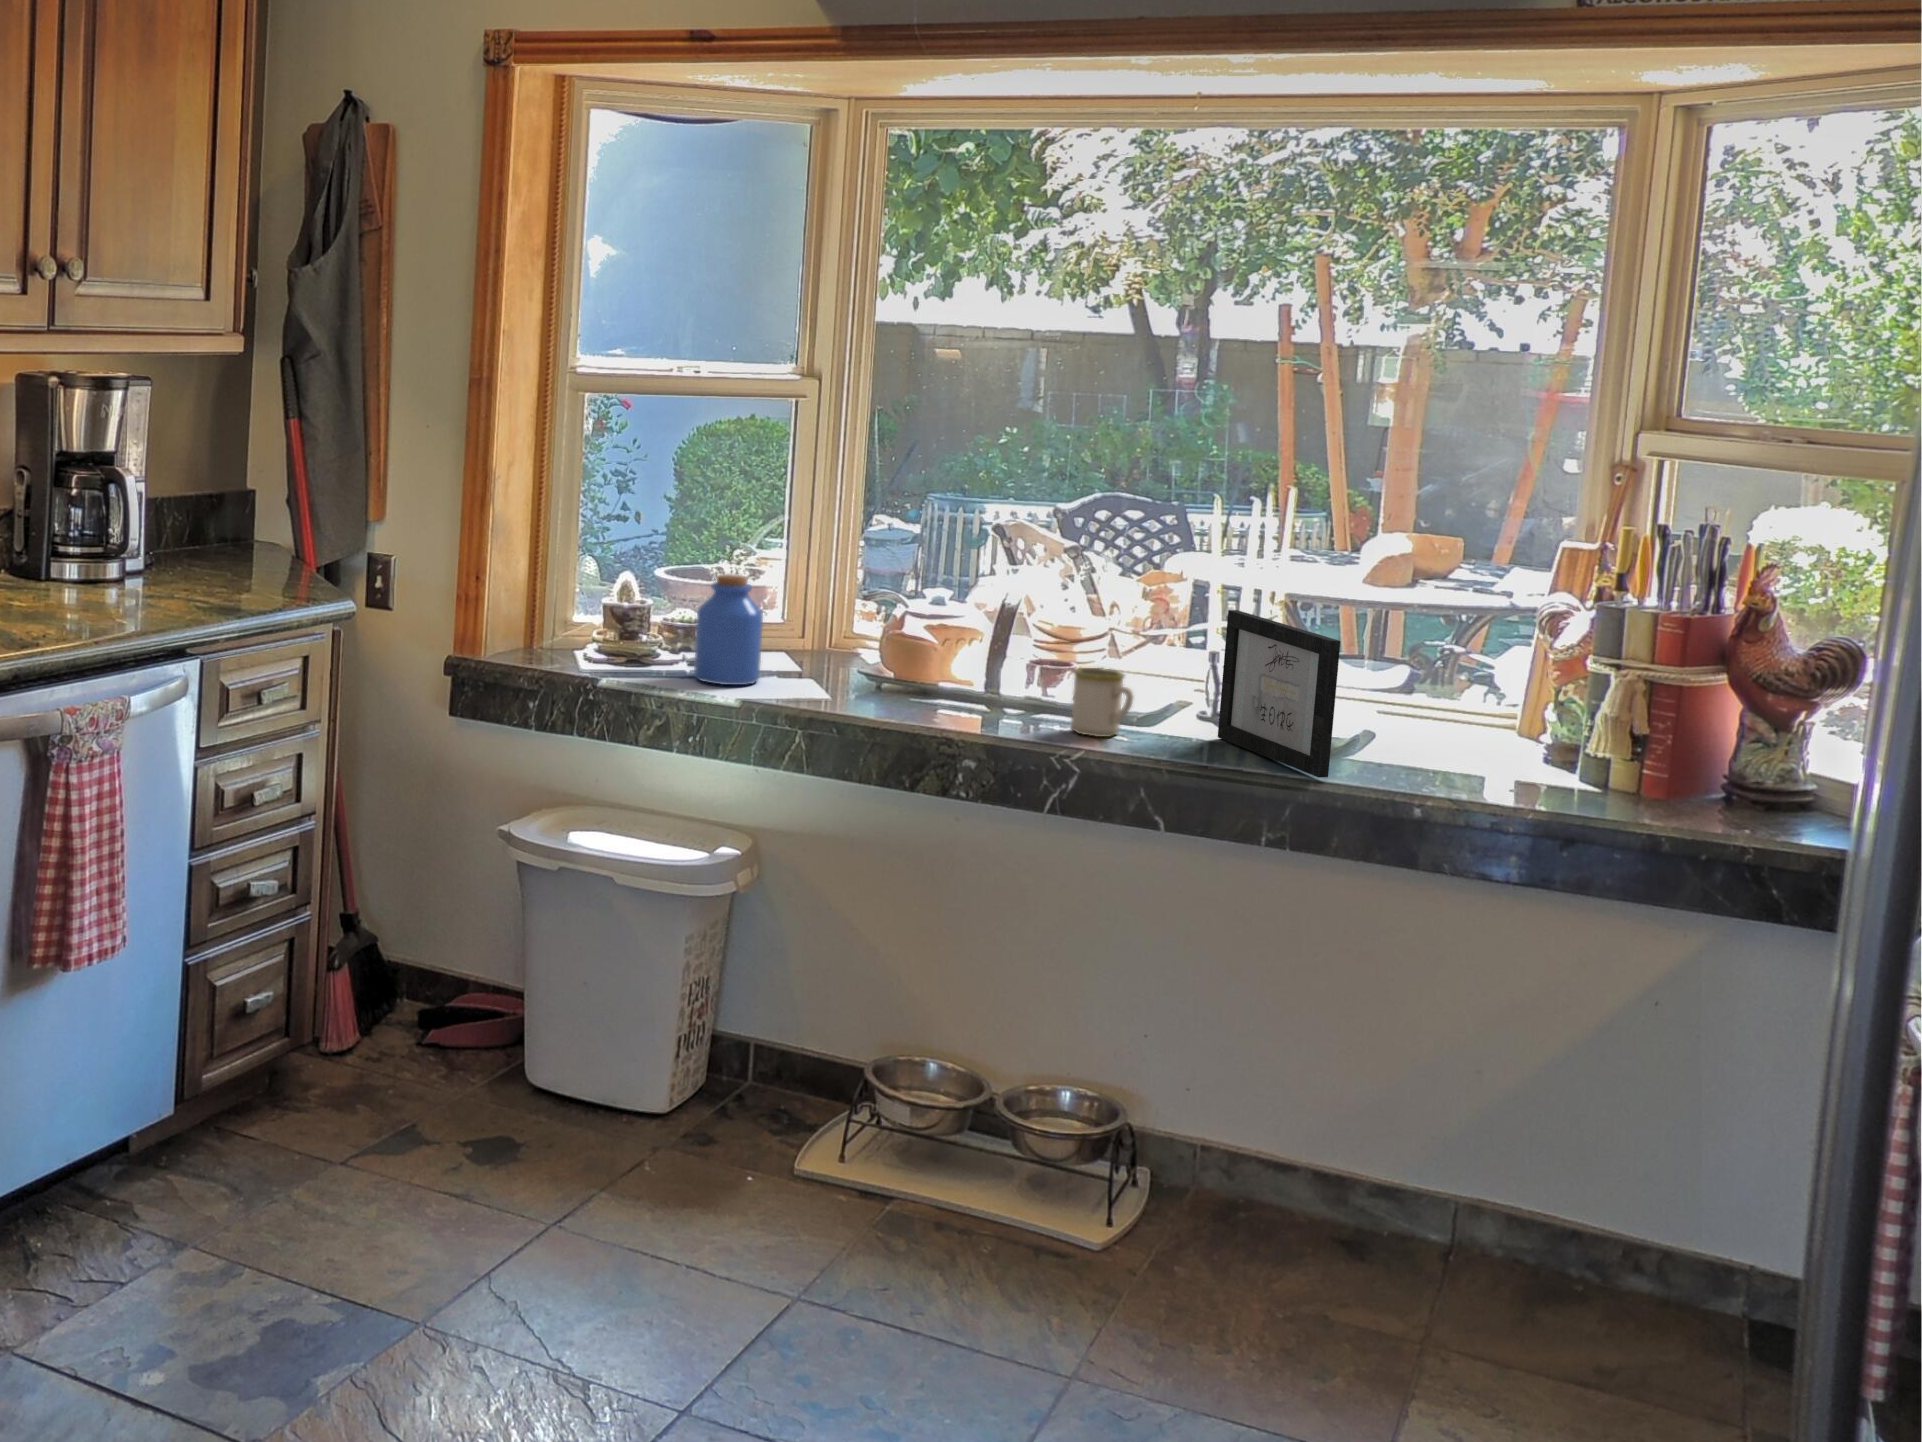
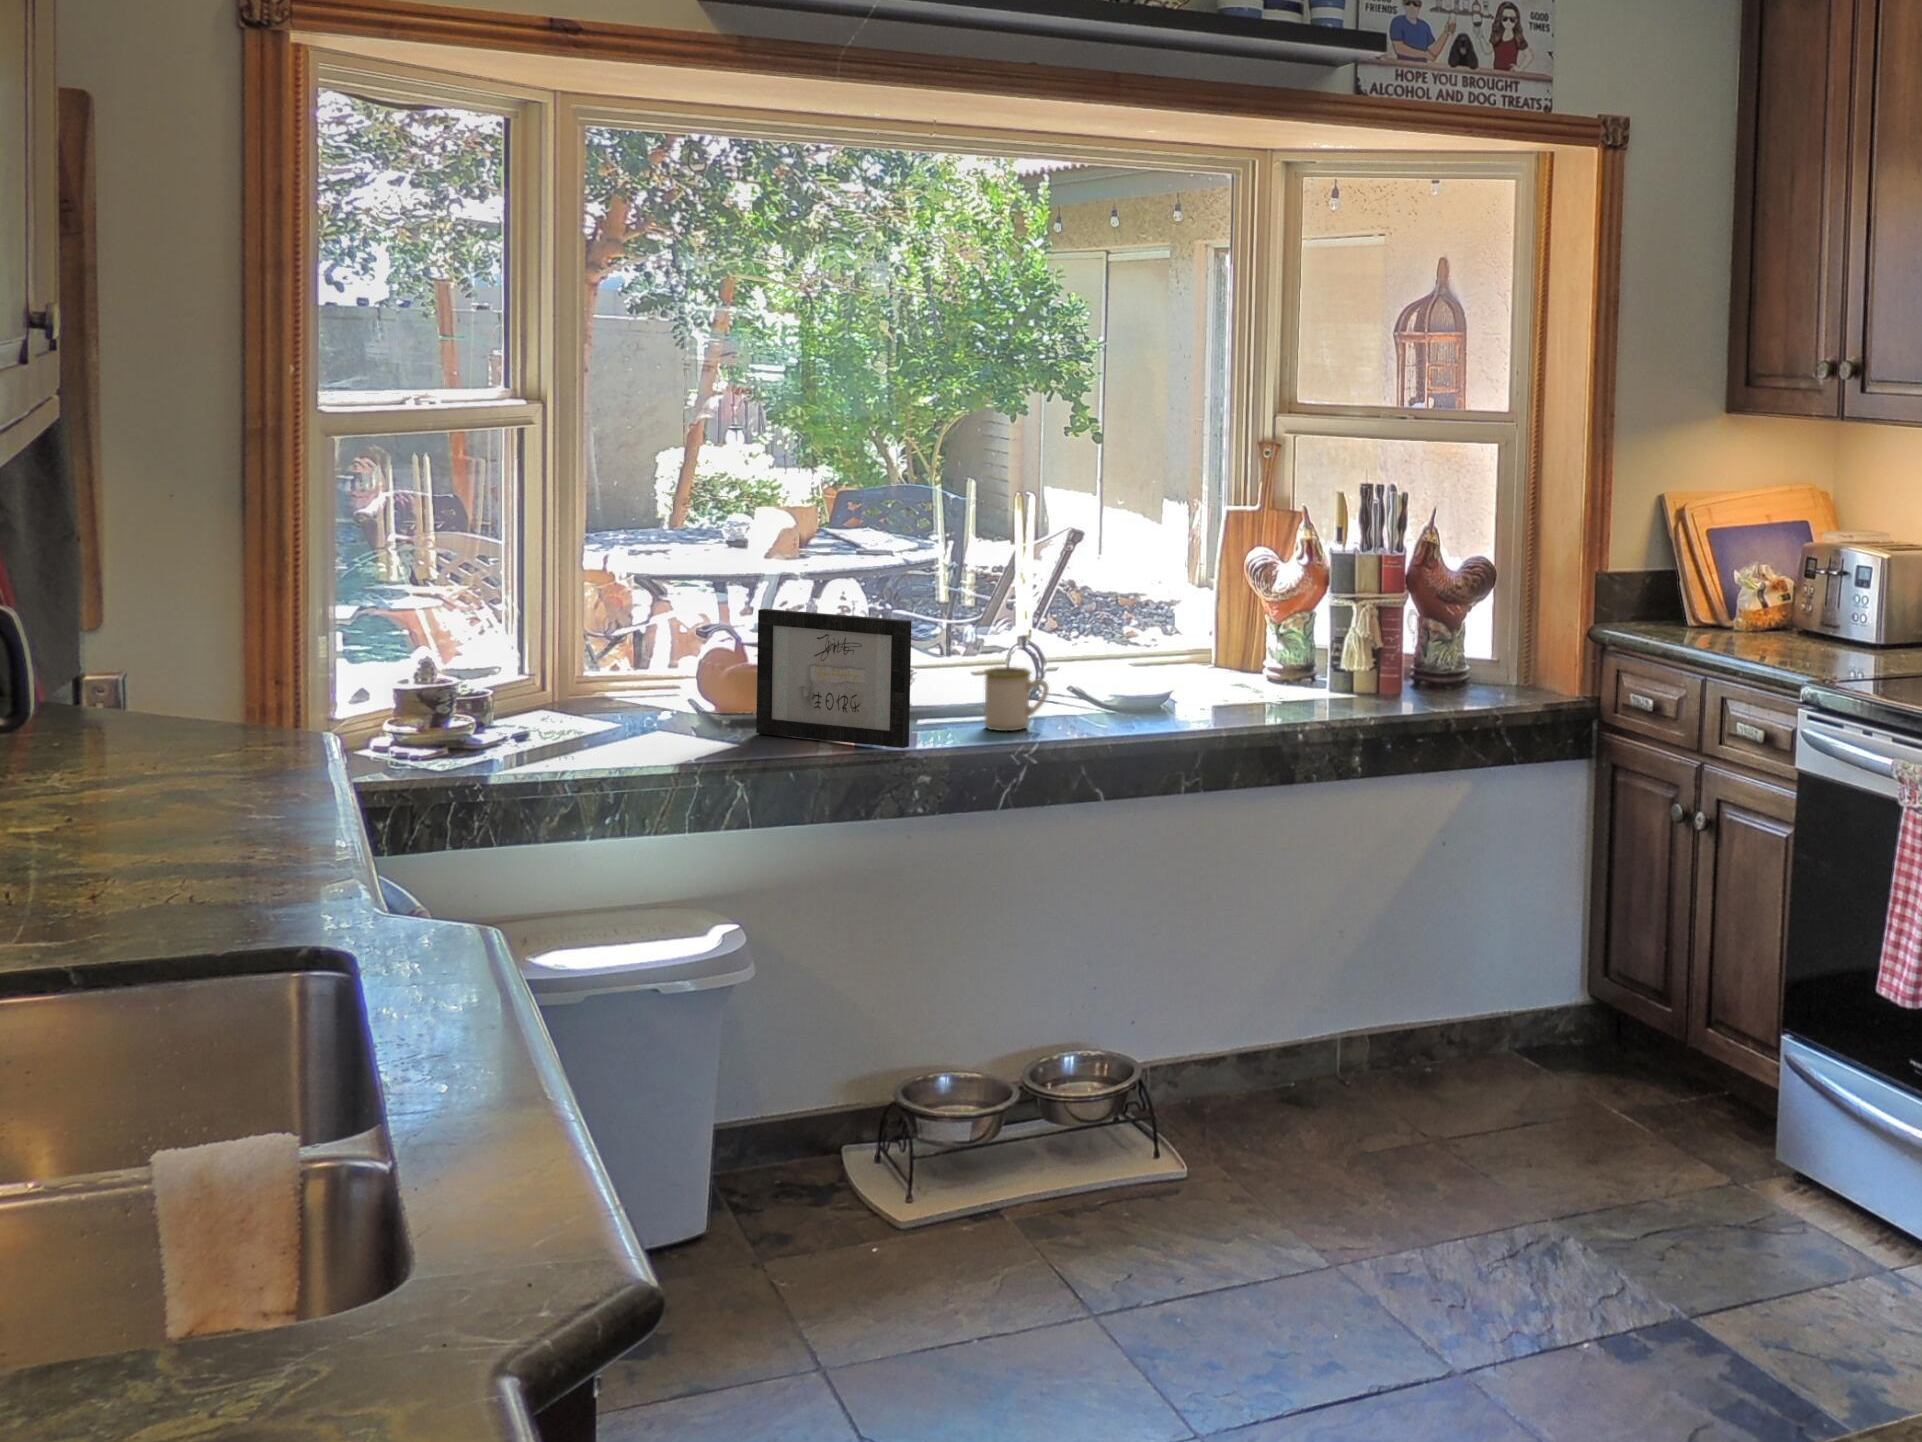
jar: present [694,574,763,685] -> none [550,631,631,755]
picture frame: present [1218,610,1340,777] -> present [756,609,911,748]

